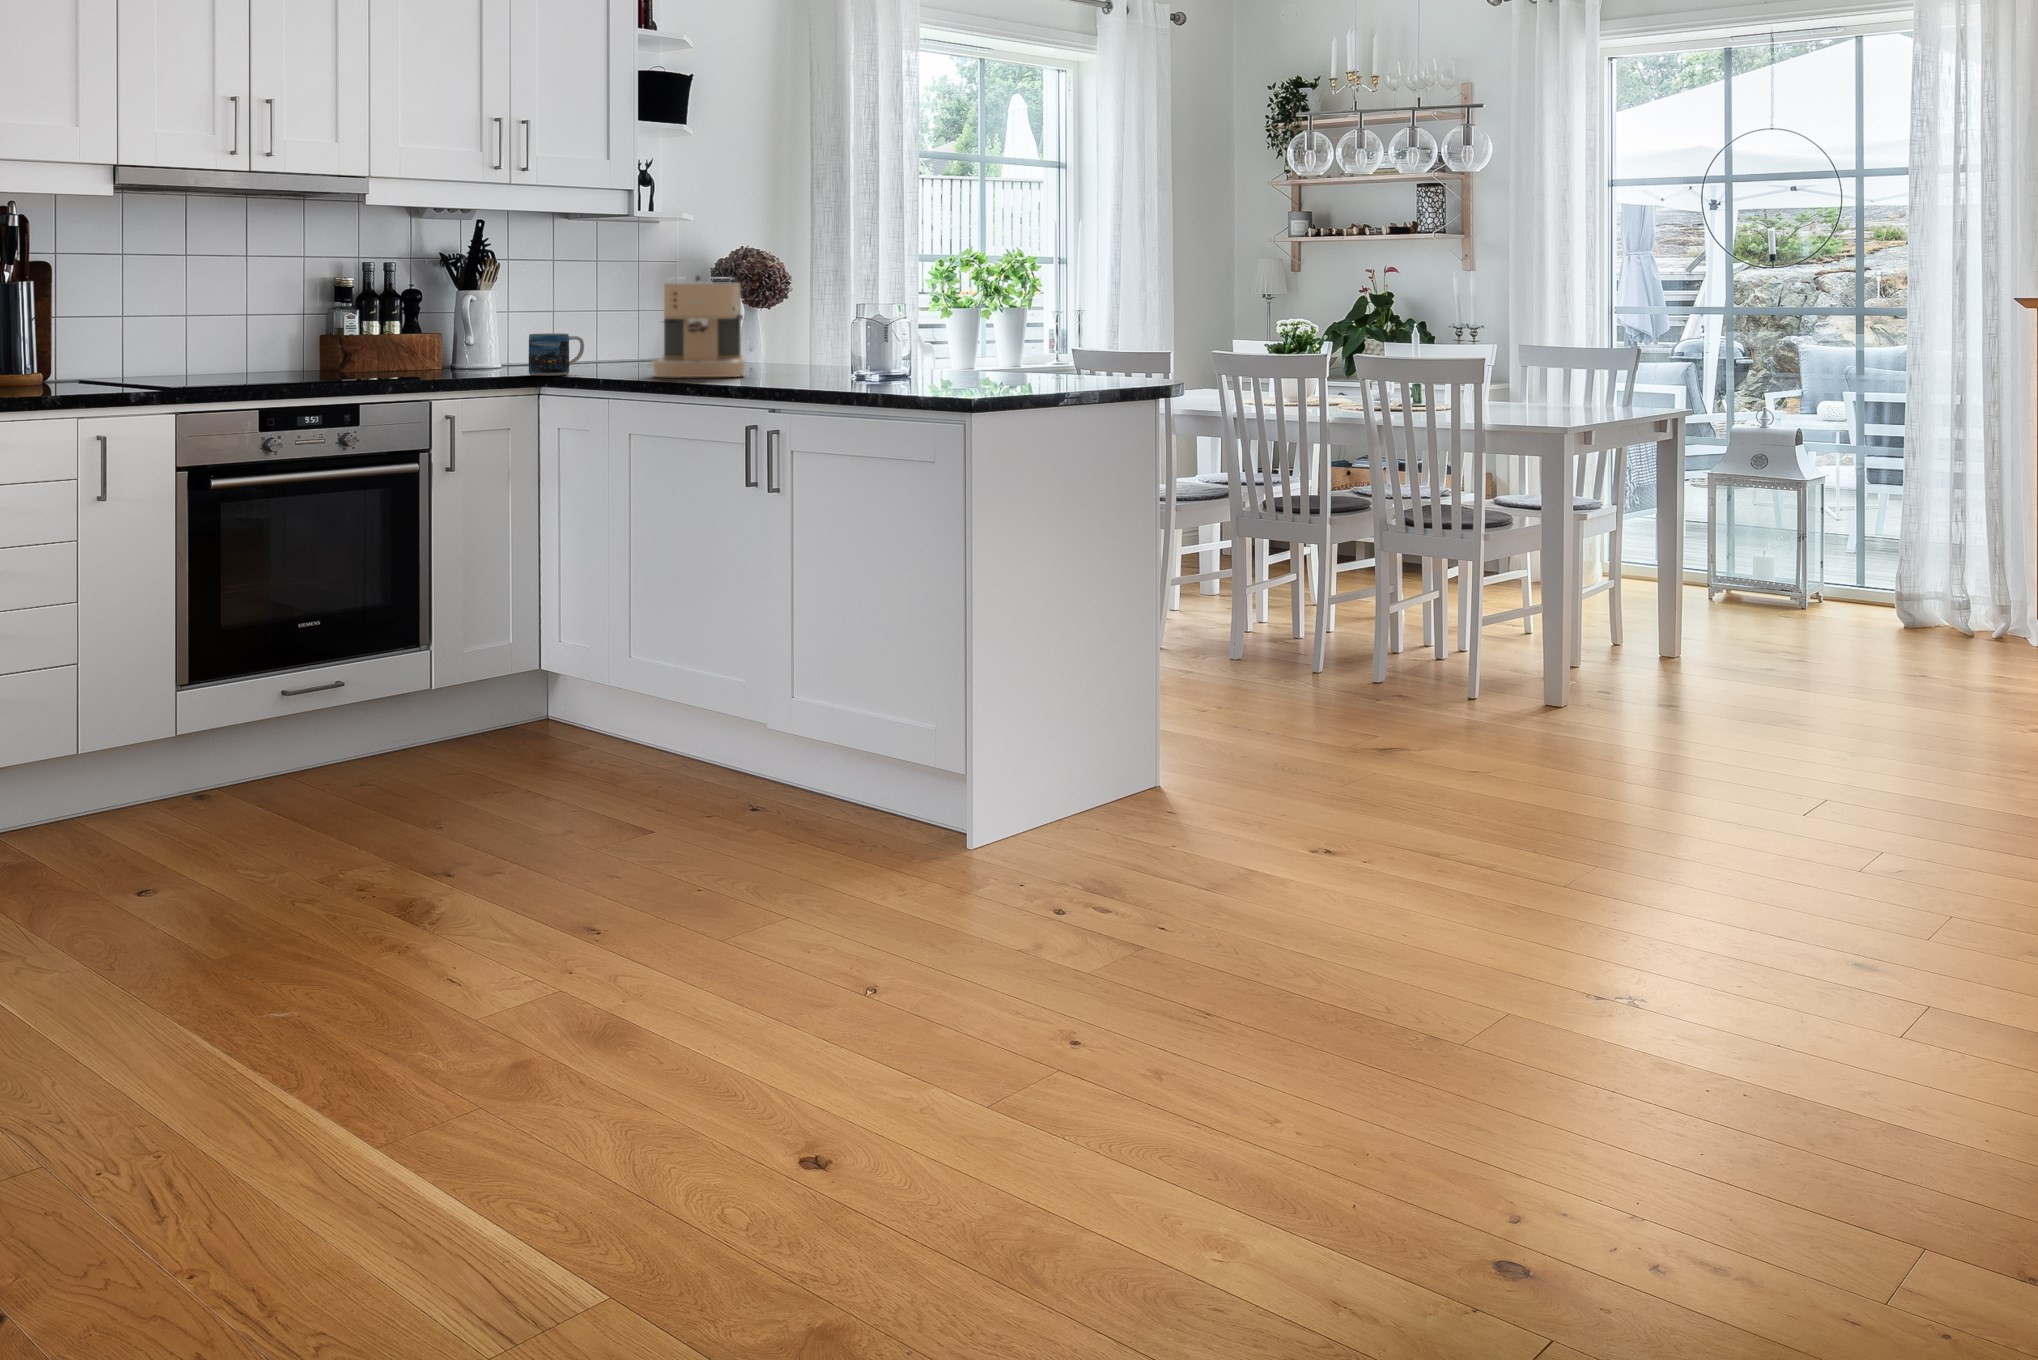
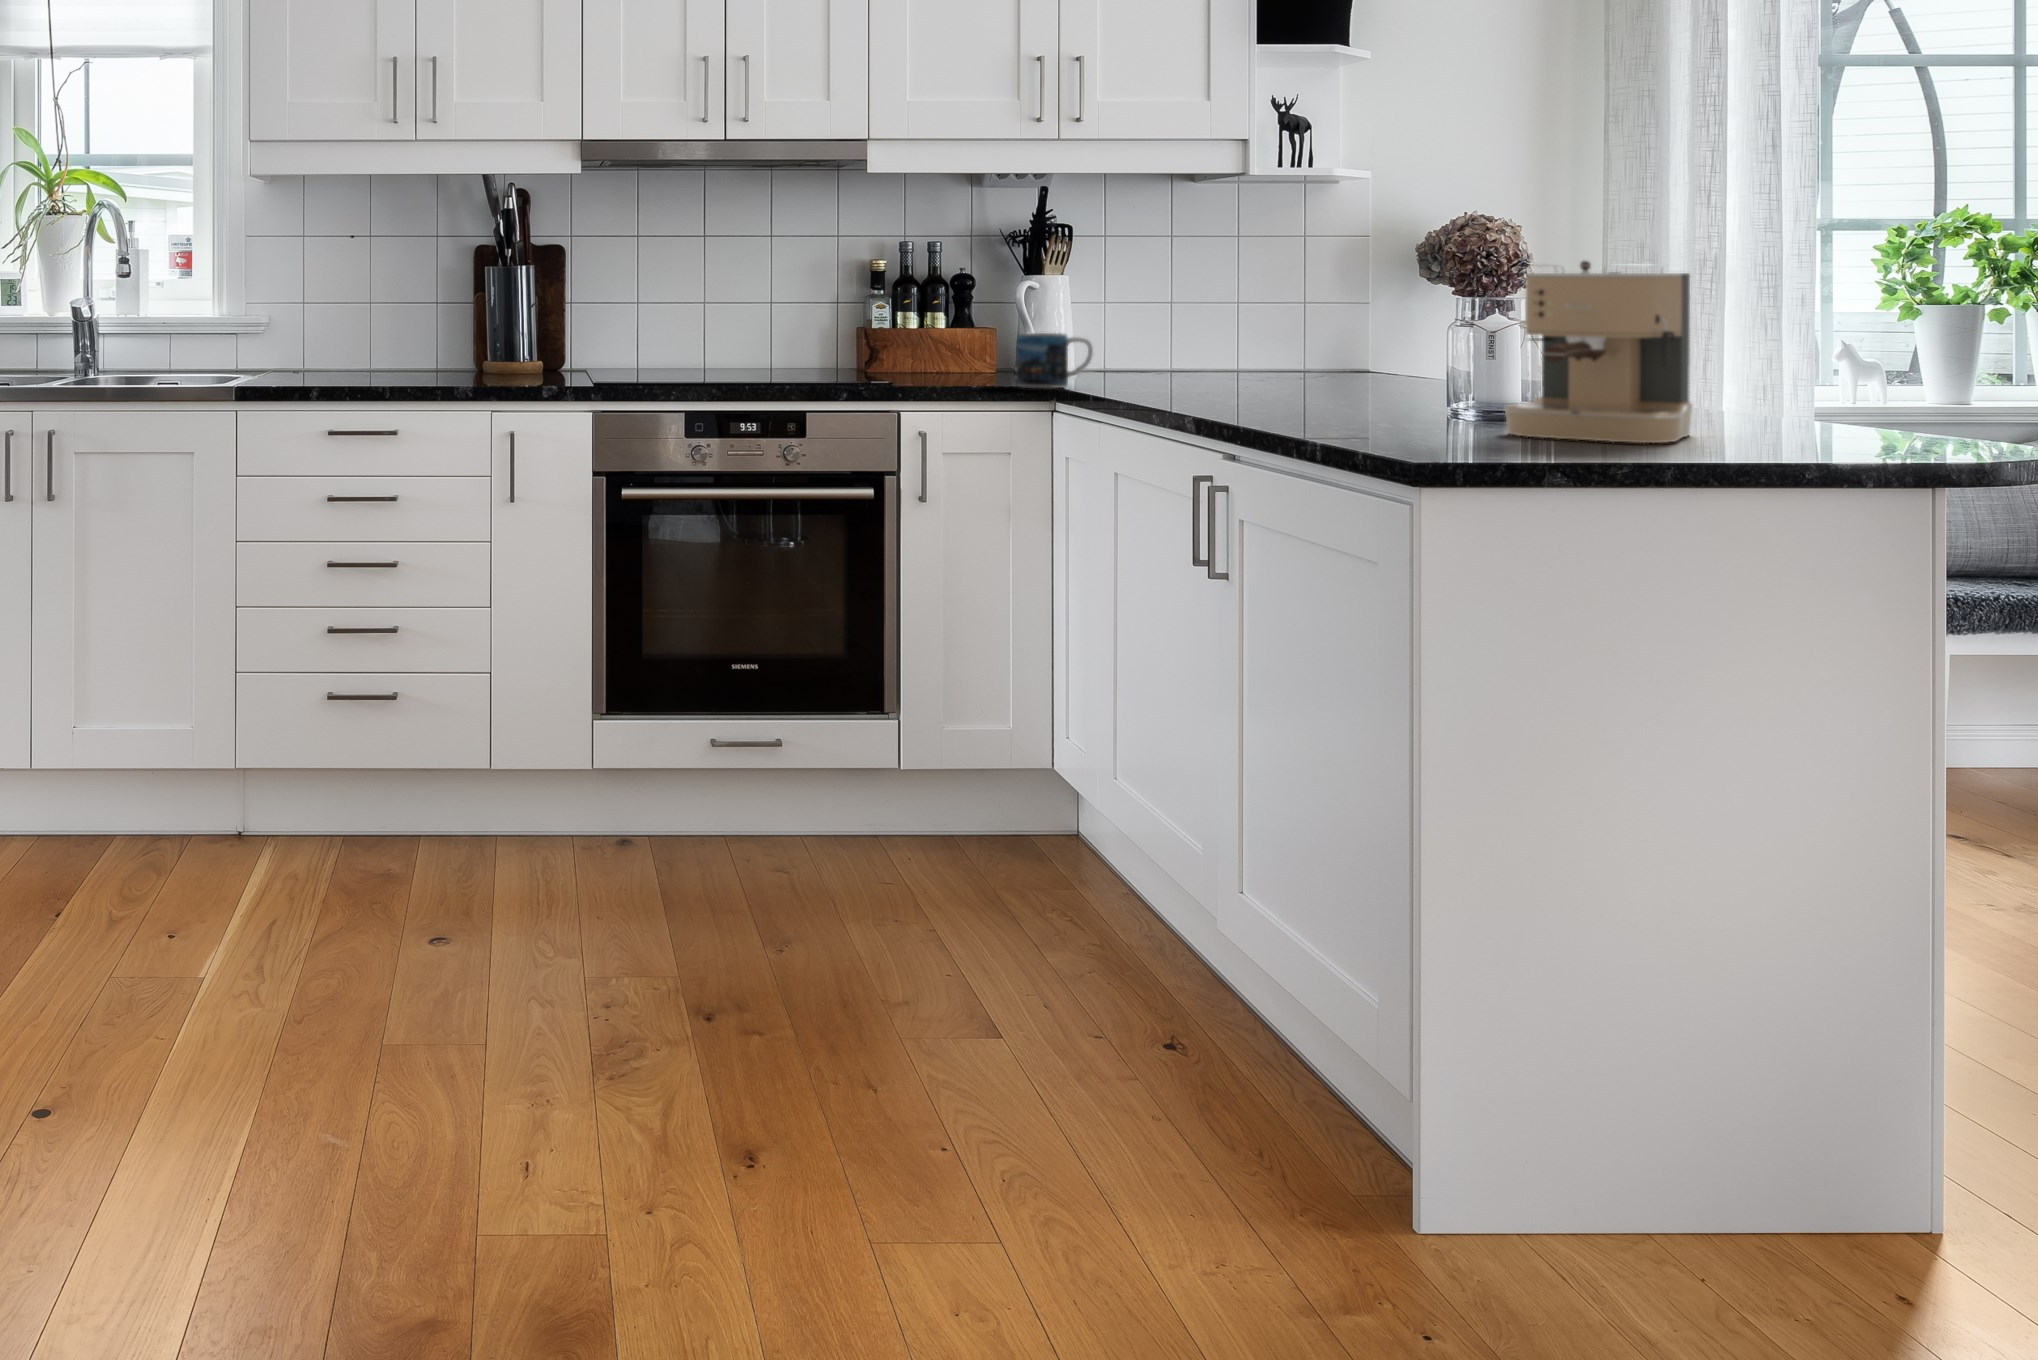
coffee maker: present [652,276,746,377] -> present [1505,261,1692,443]

